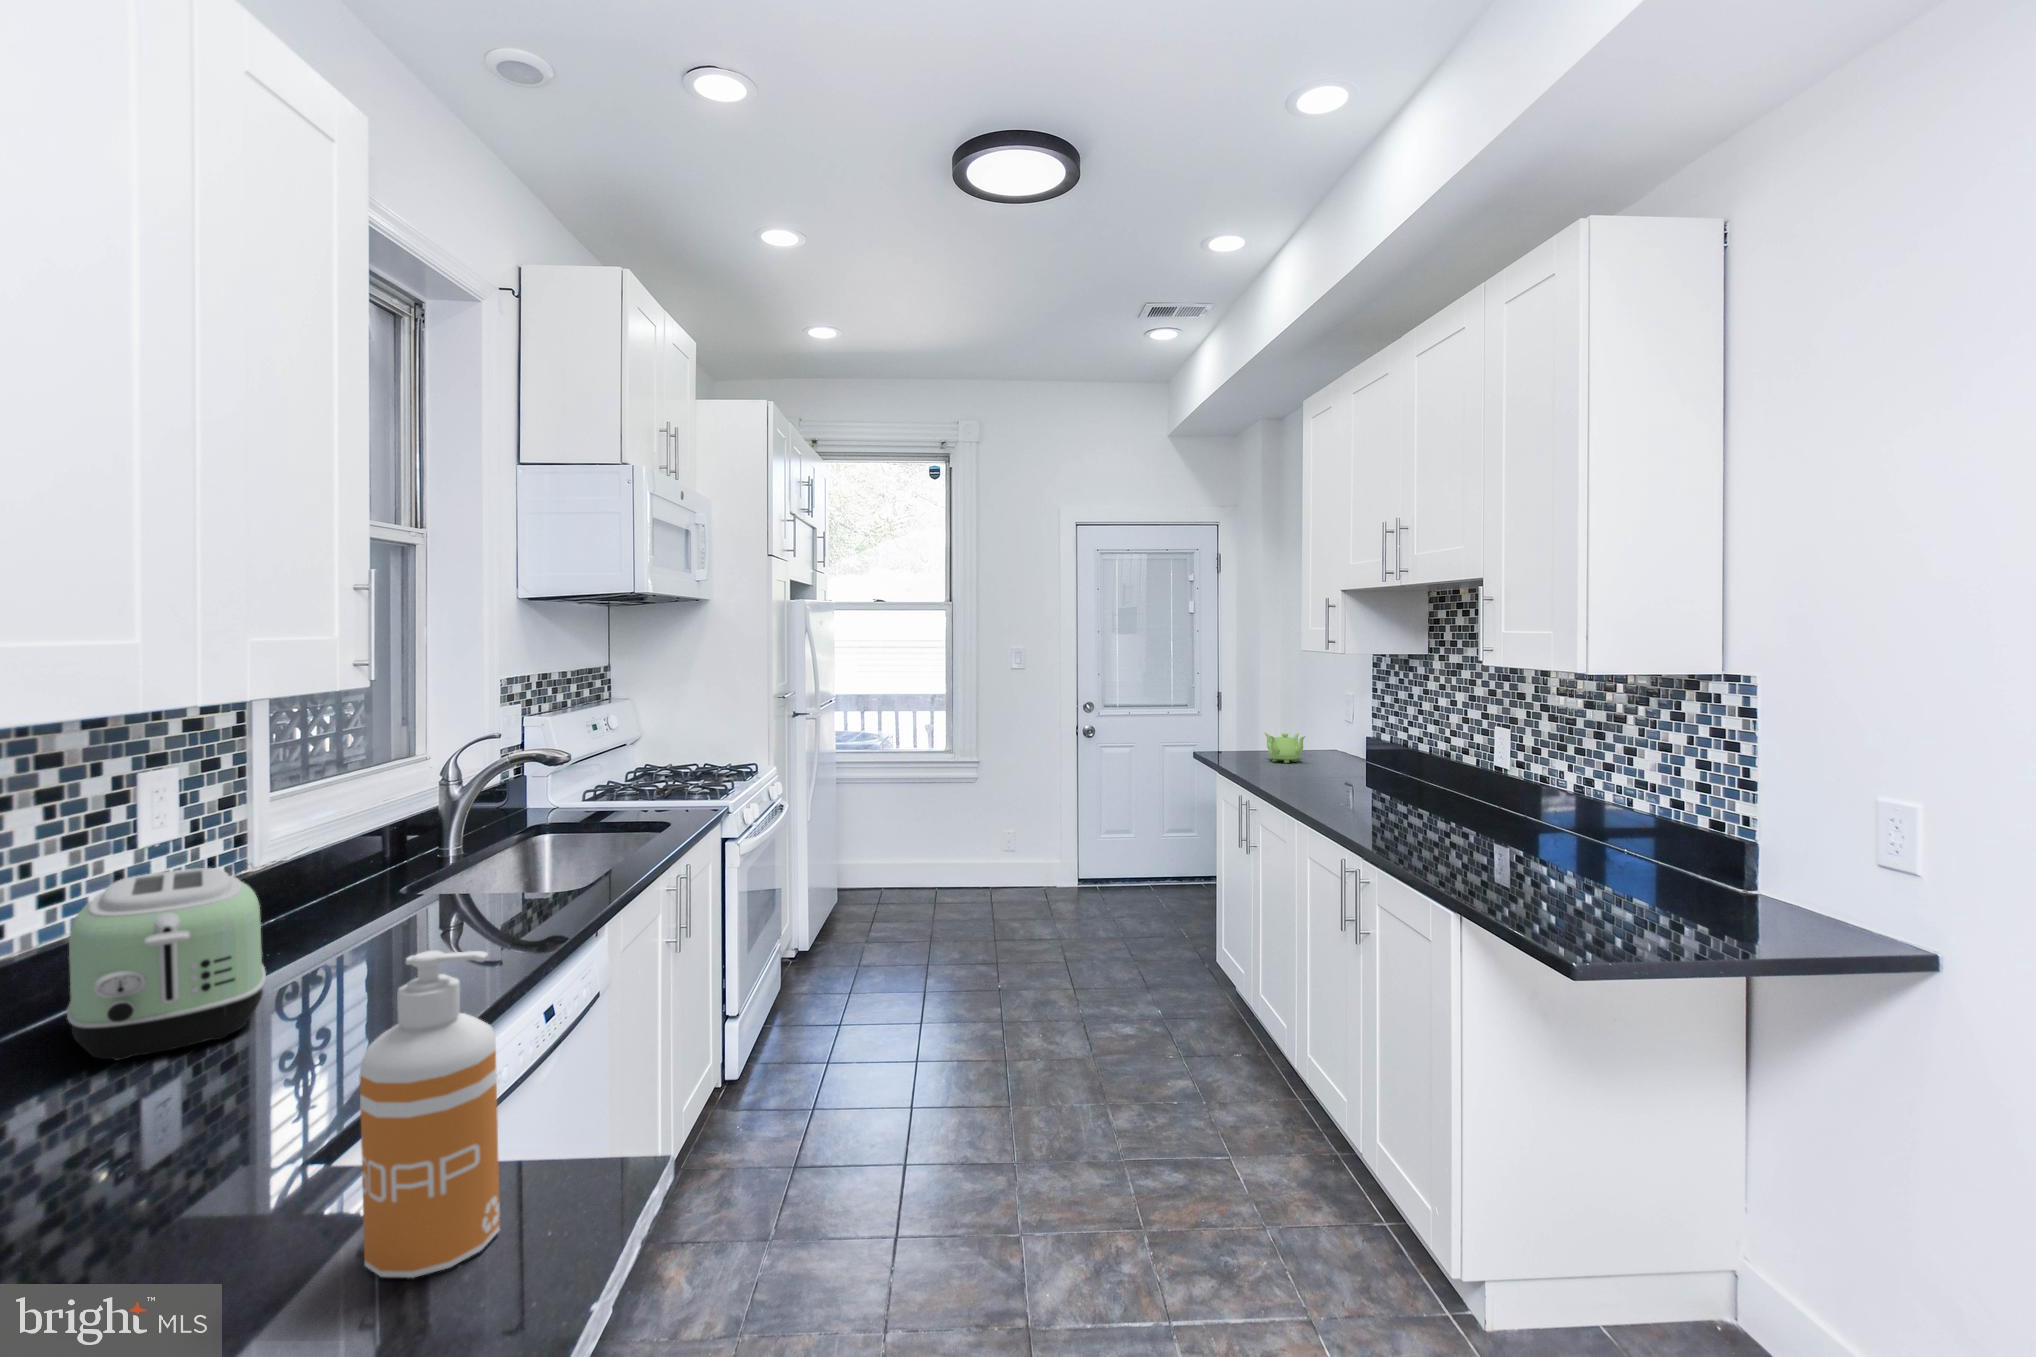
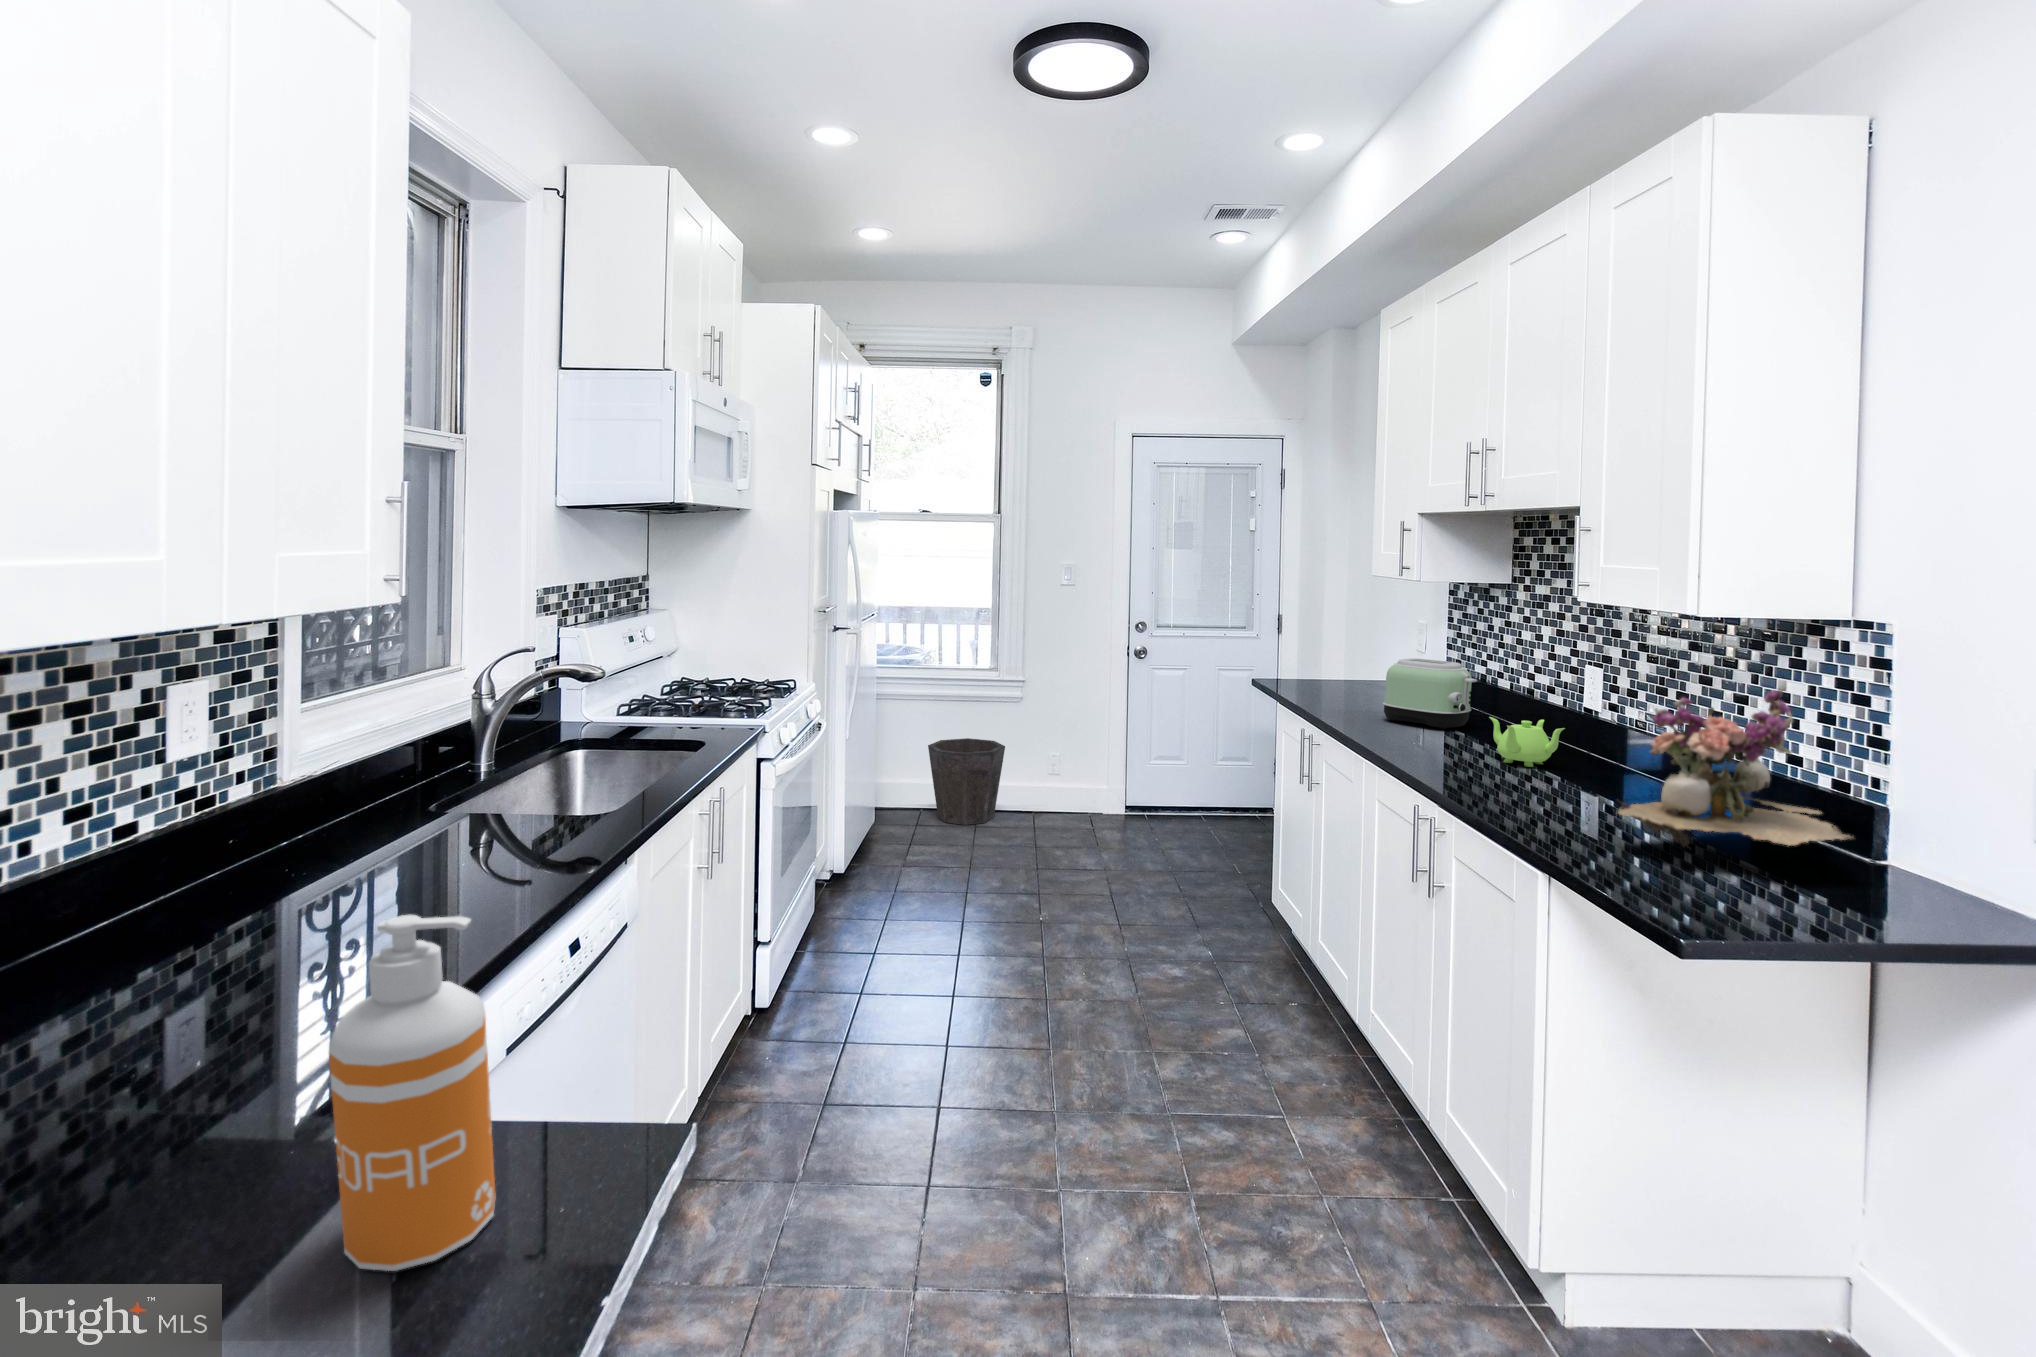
teapot: present [1265,733,1305,763] -> present [1489,717,1565,767]
flower arrangement: none [1522,738,1731,892] -> present [1618,686,1854,847]
waste bin: none [880,821,958,908] -> present [928,738,1005,825]
toaster: present [67,868,266,1061] -> present [1383,658,1477,729]

